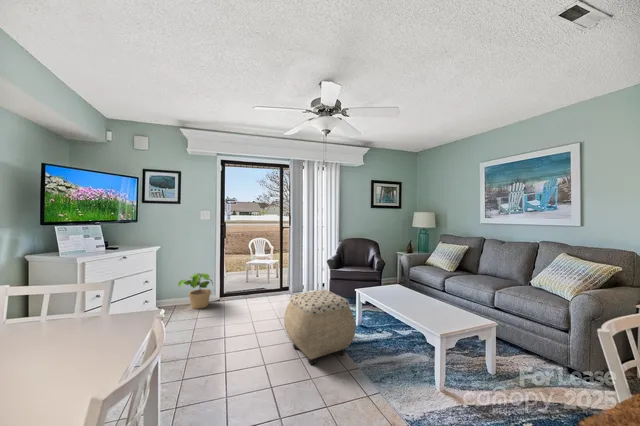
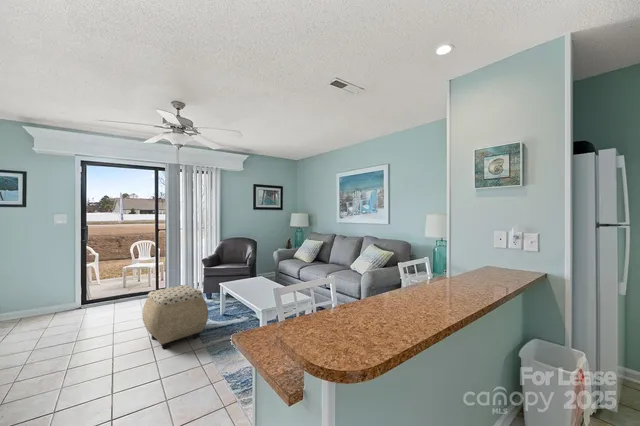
potted plant: present [179,273,212,309] -> none [25,280,72,318]

